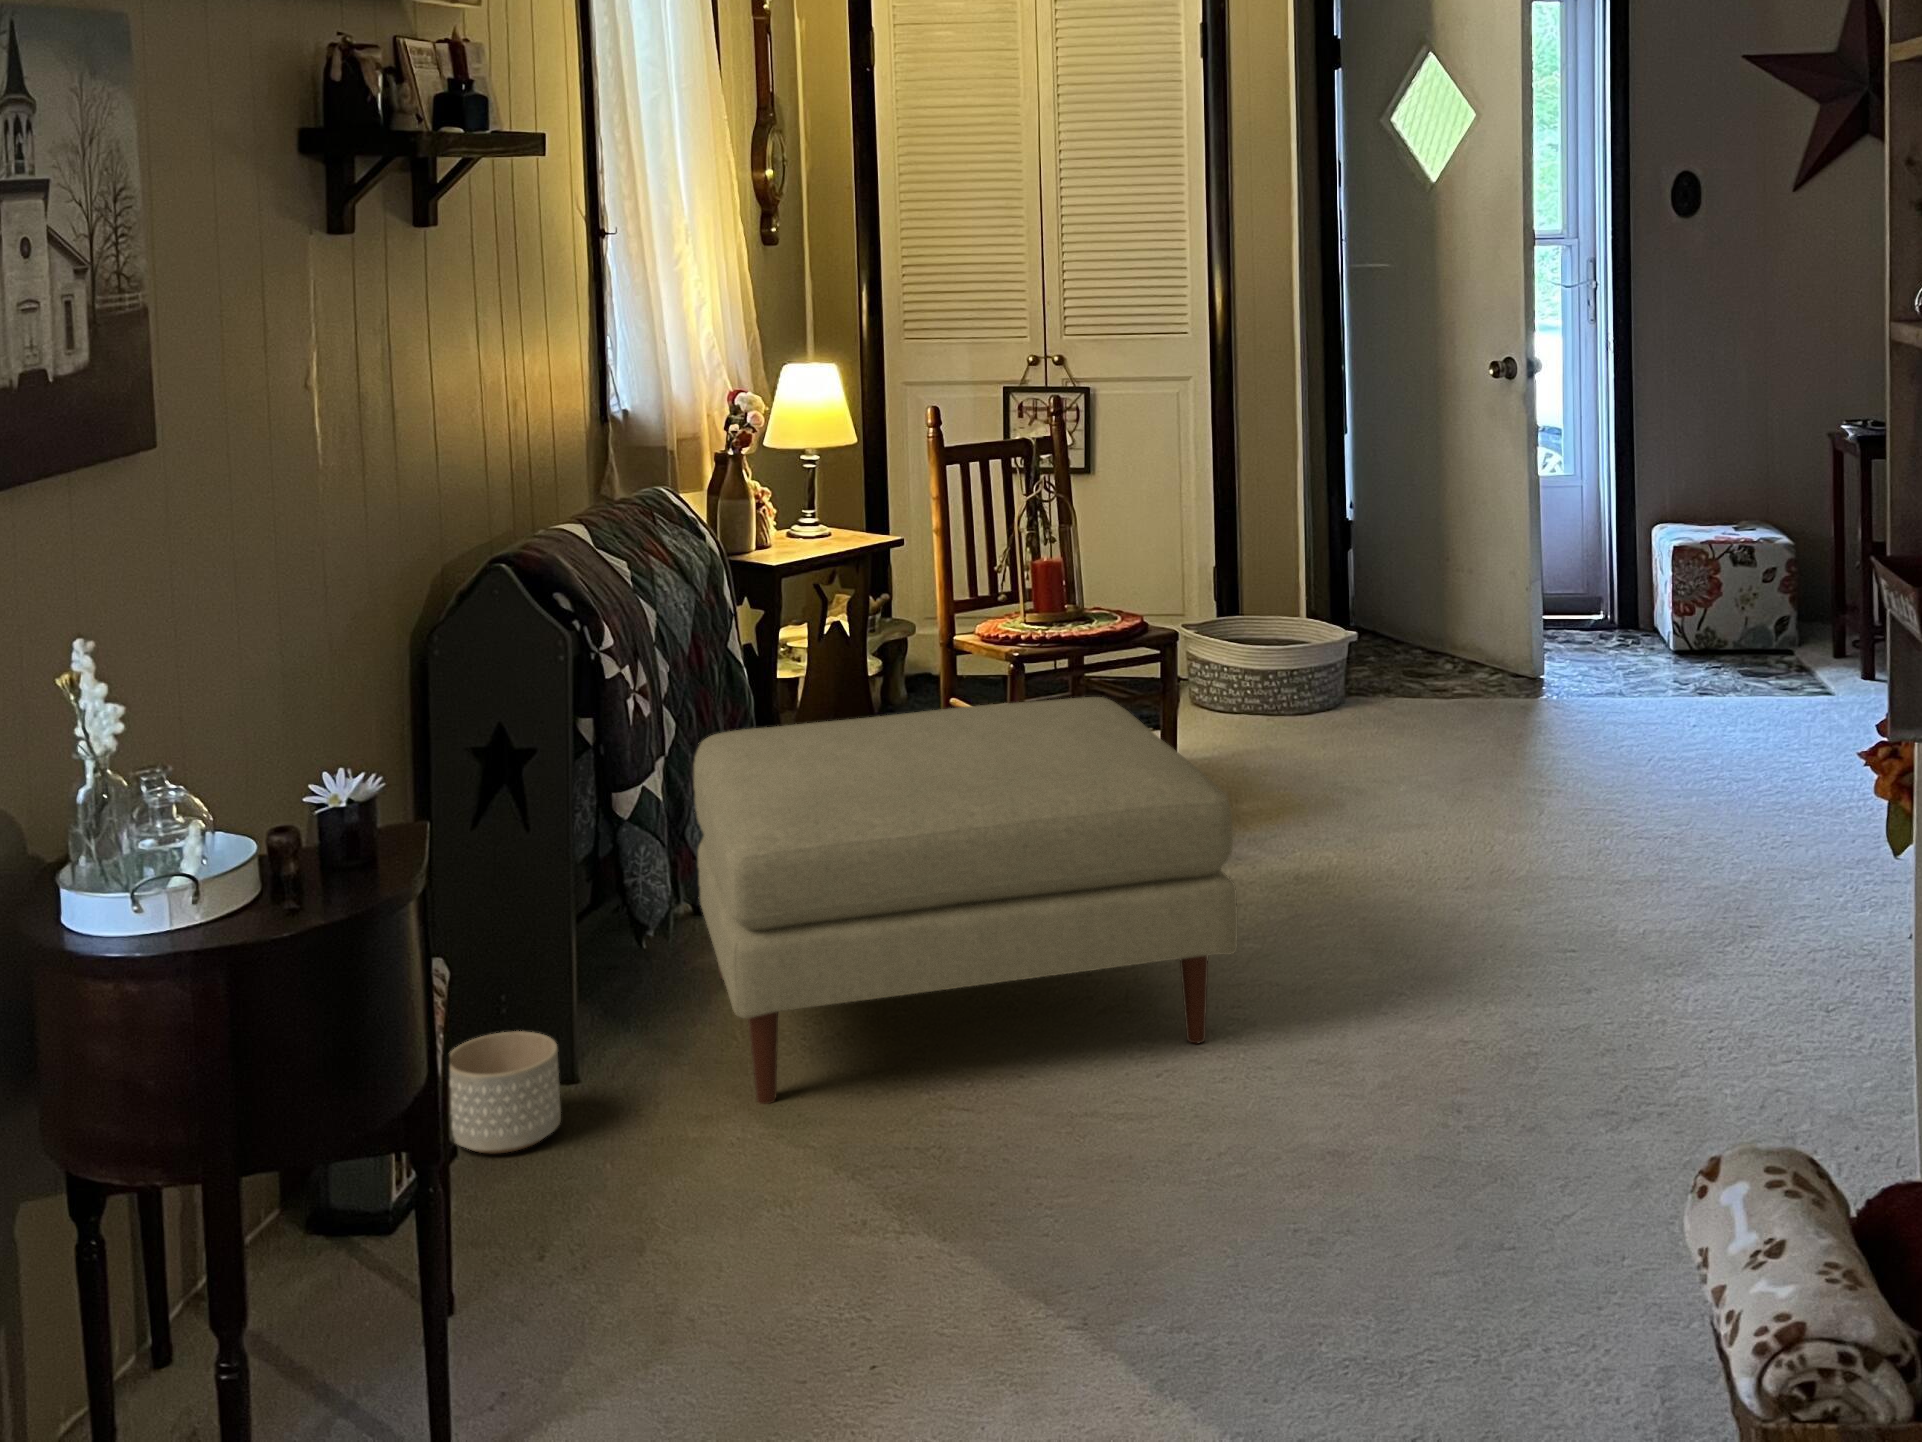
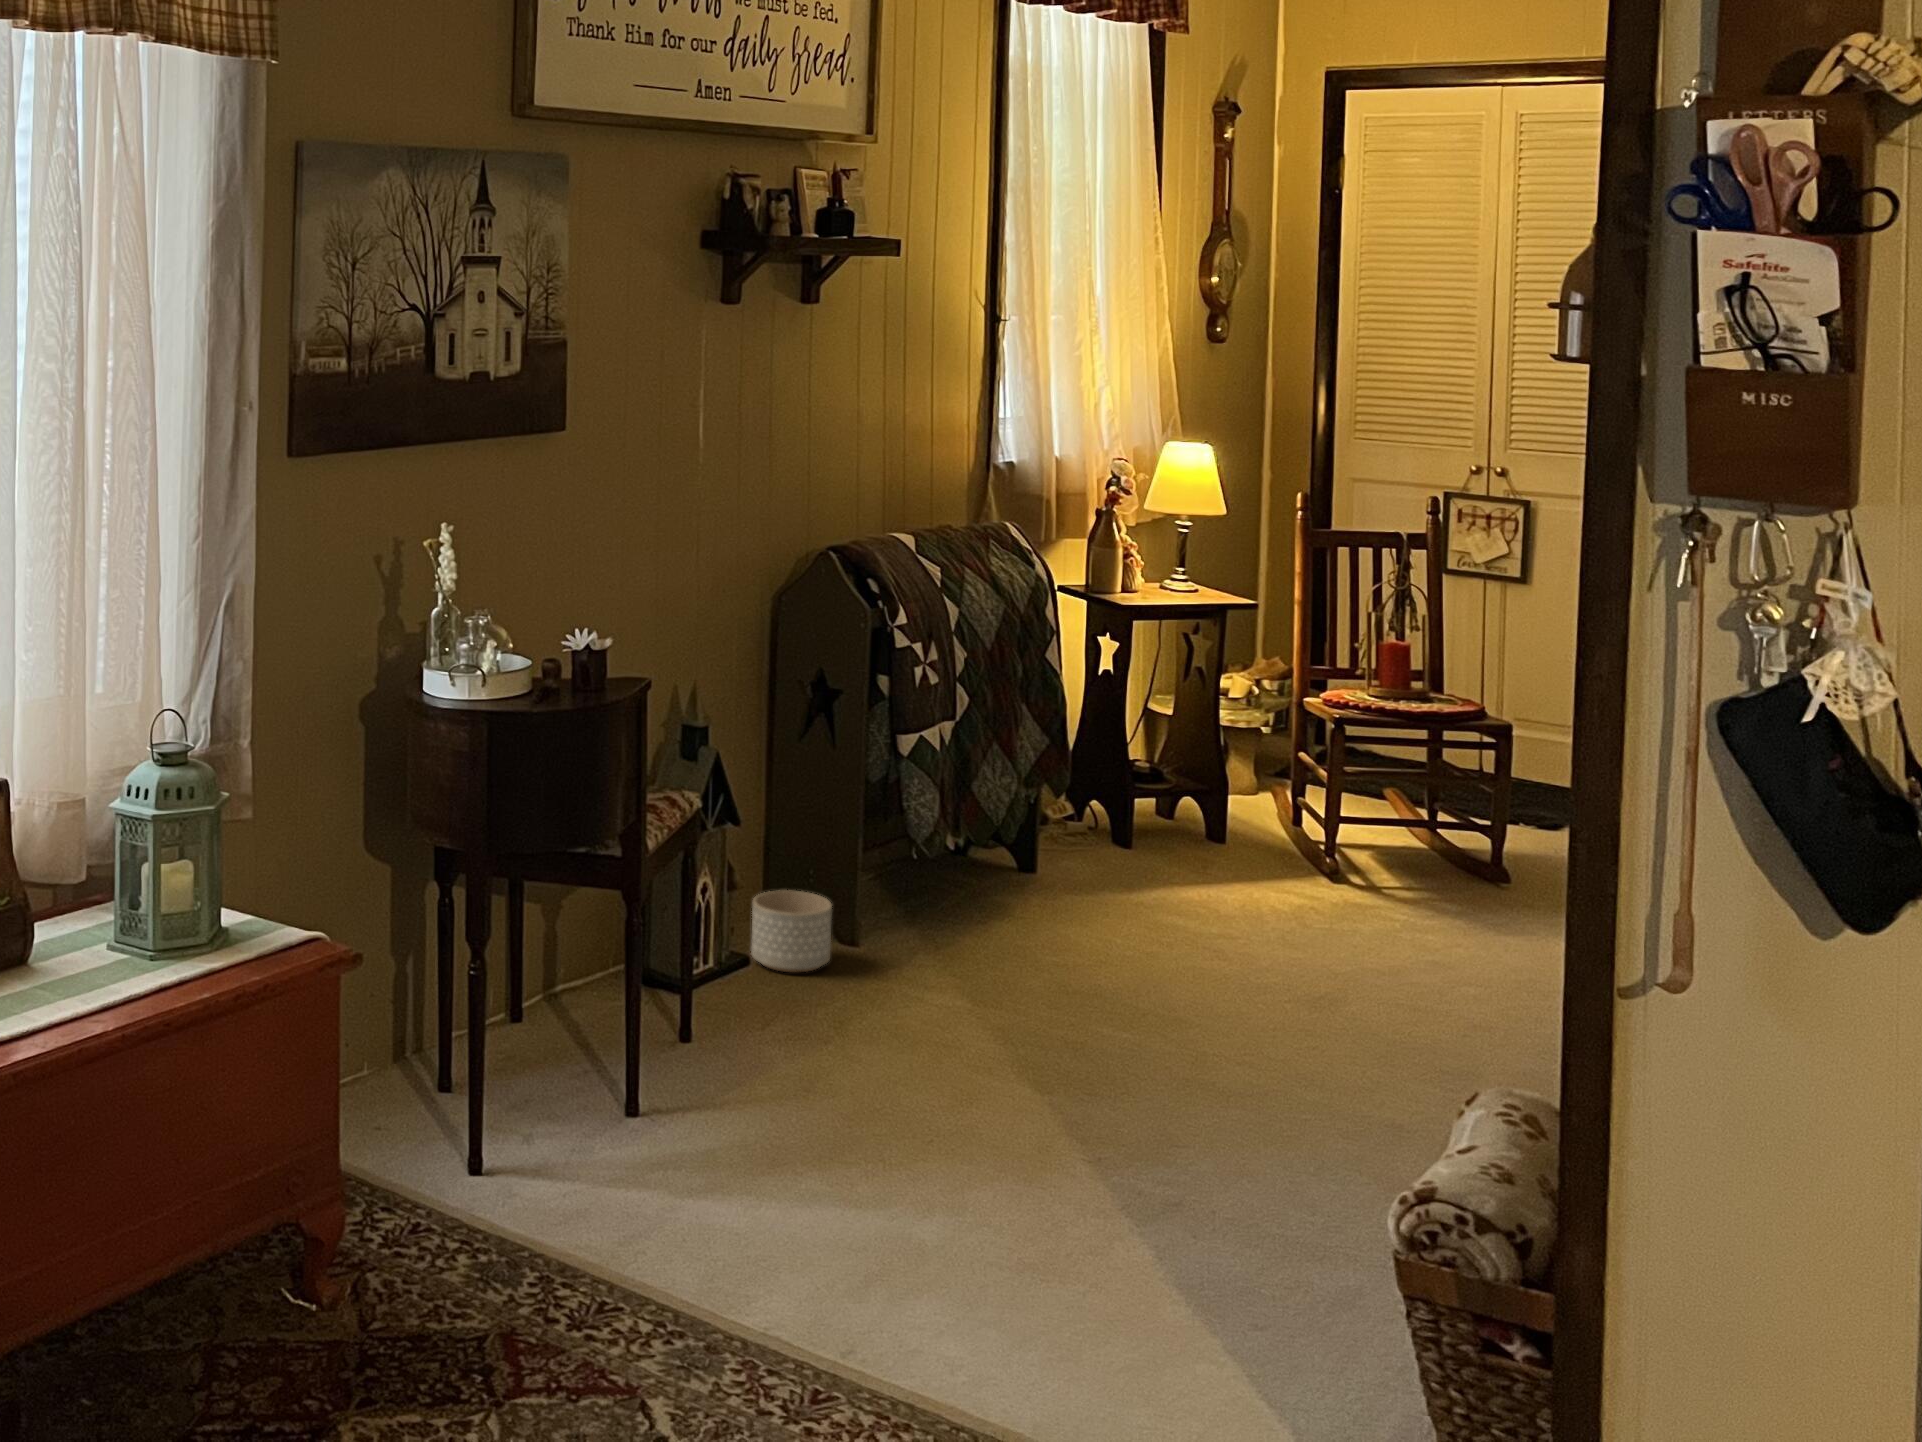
ottoman: present [694,697,1238,1104] -> none [956,718,1391,1040]

